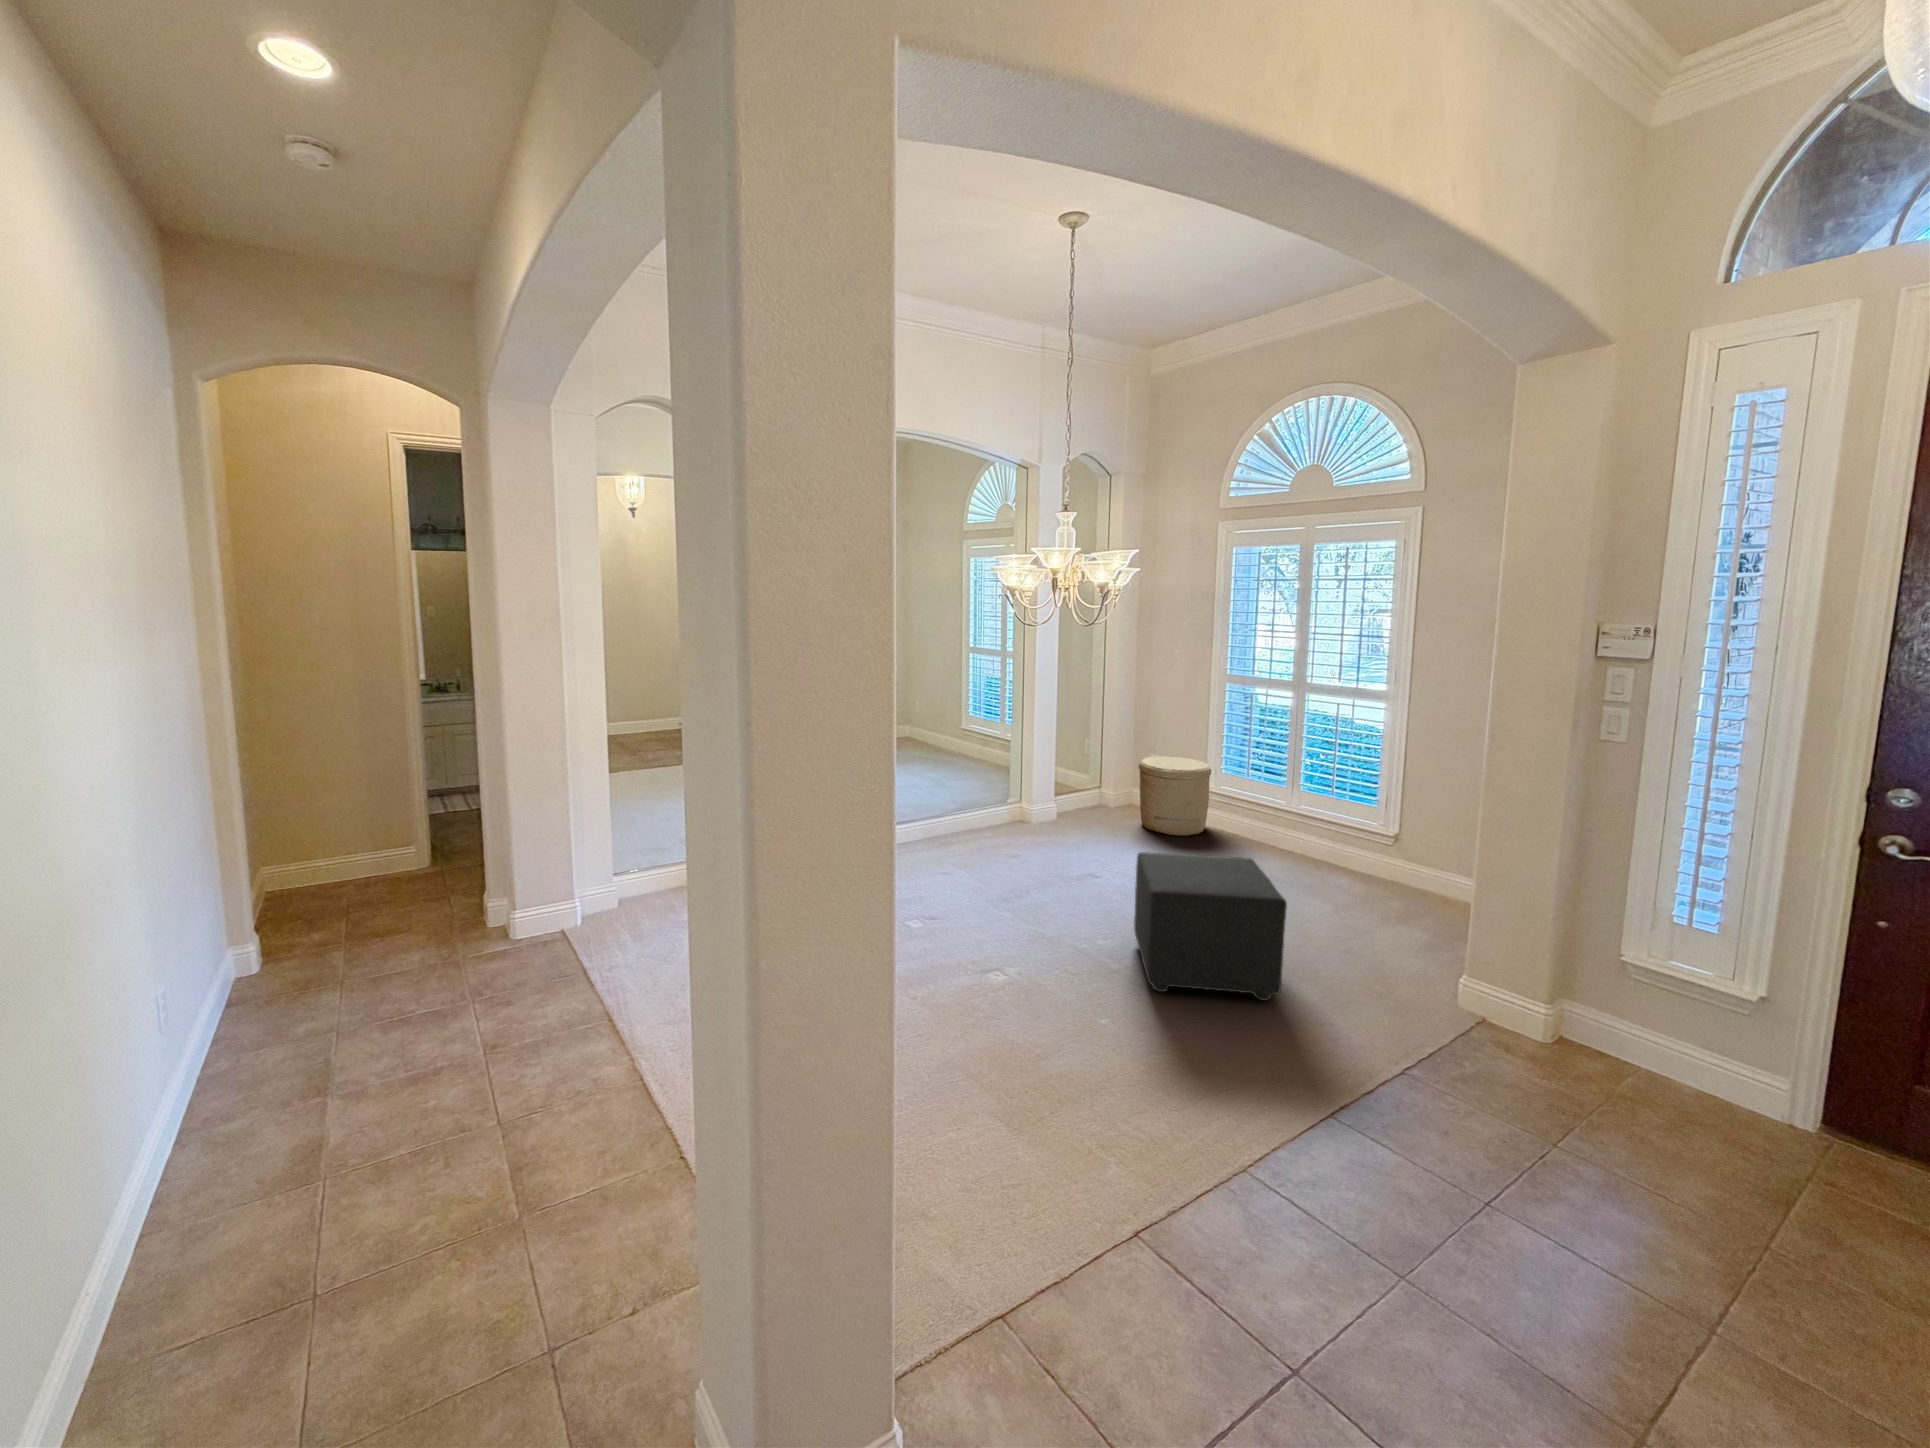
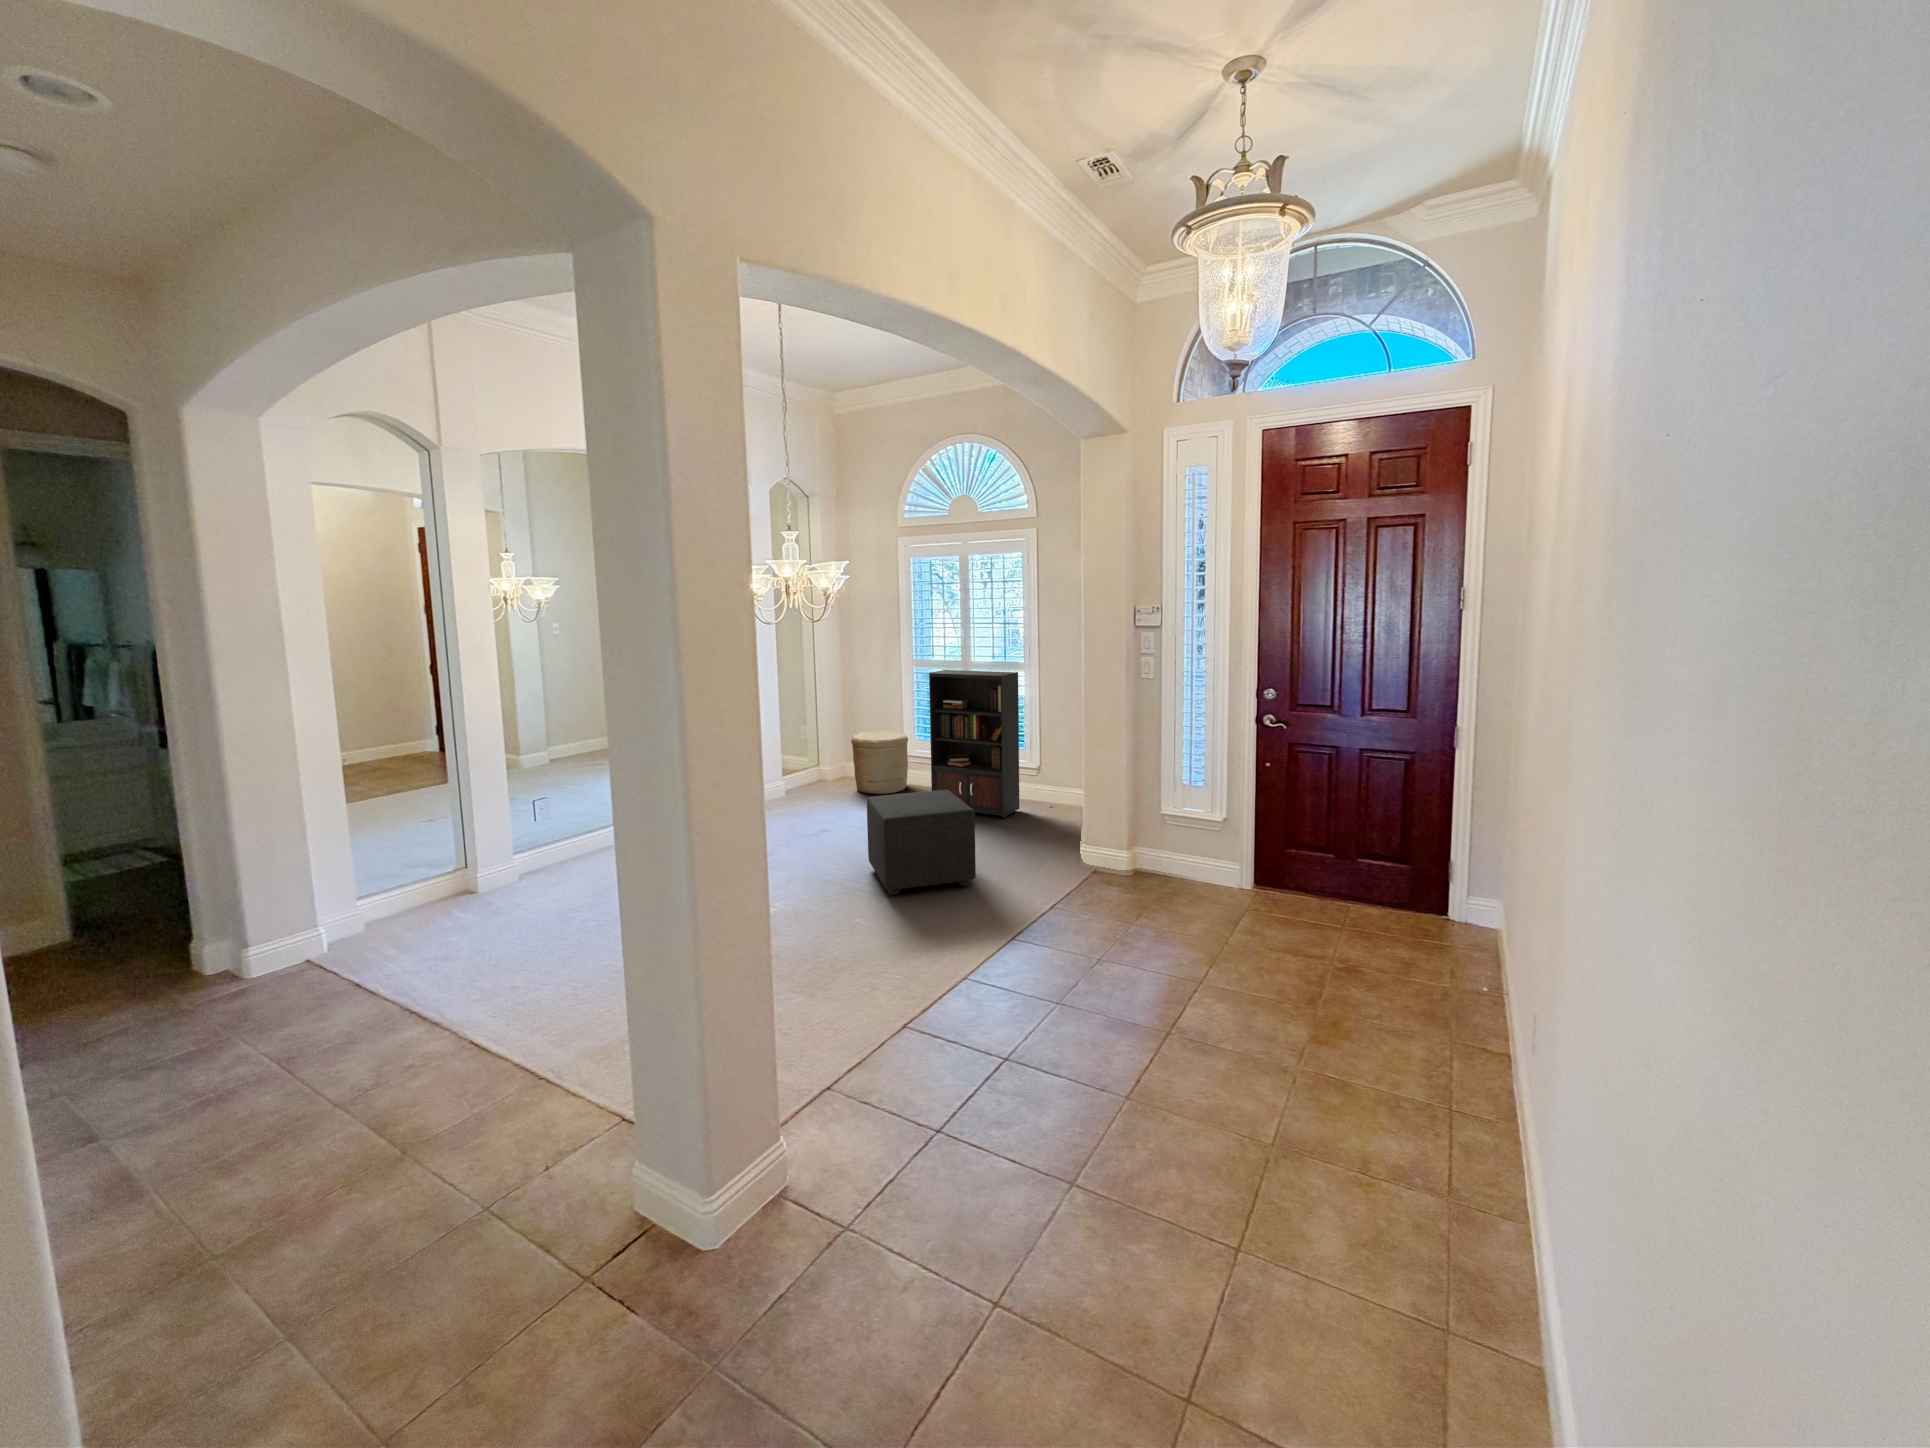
bookcase: none [1234,691,1415,899] -> present [929,670,1052,818]

